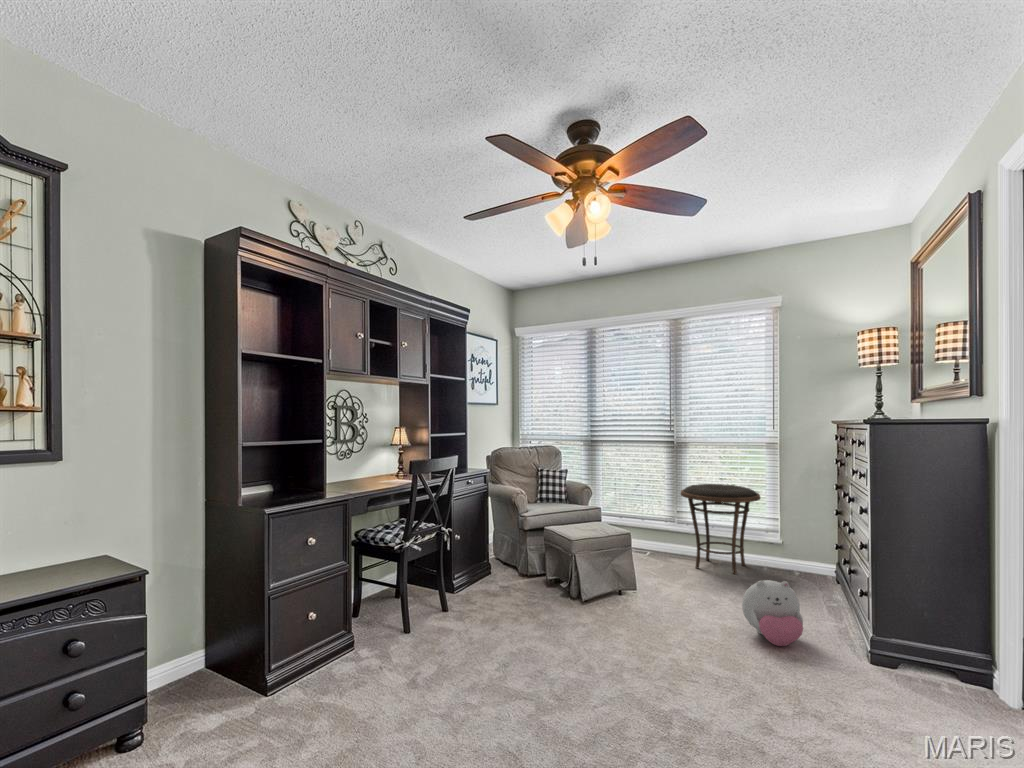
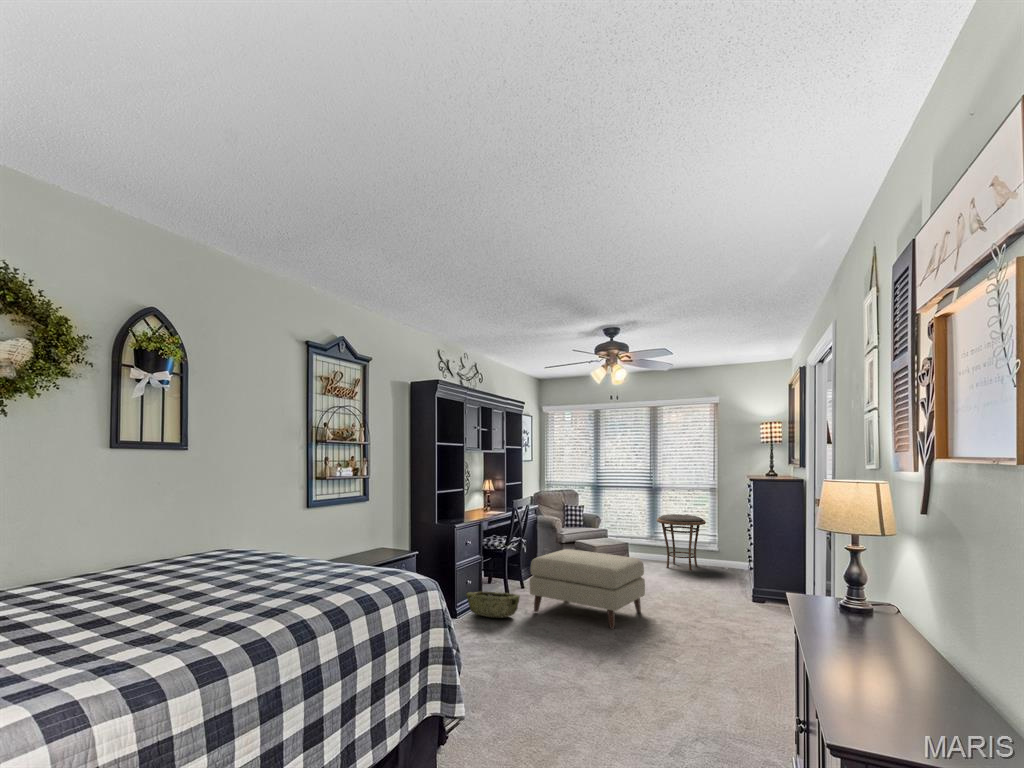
ottoman: none [421,552,648,738] -> present [530,549,645,629]
plush toy: present [742,580,803,646] -> none [693,565,724,600]
woven basket: none [289,634,397,700] -> present [466,592,520,618]

